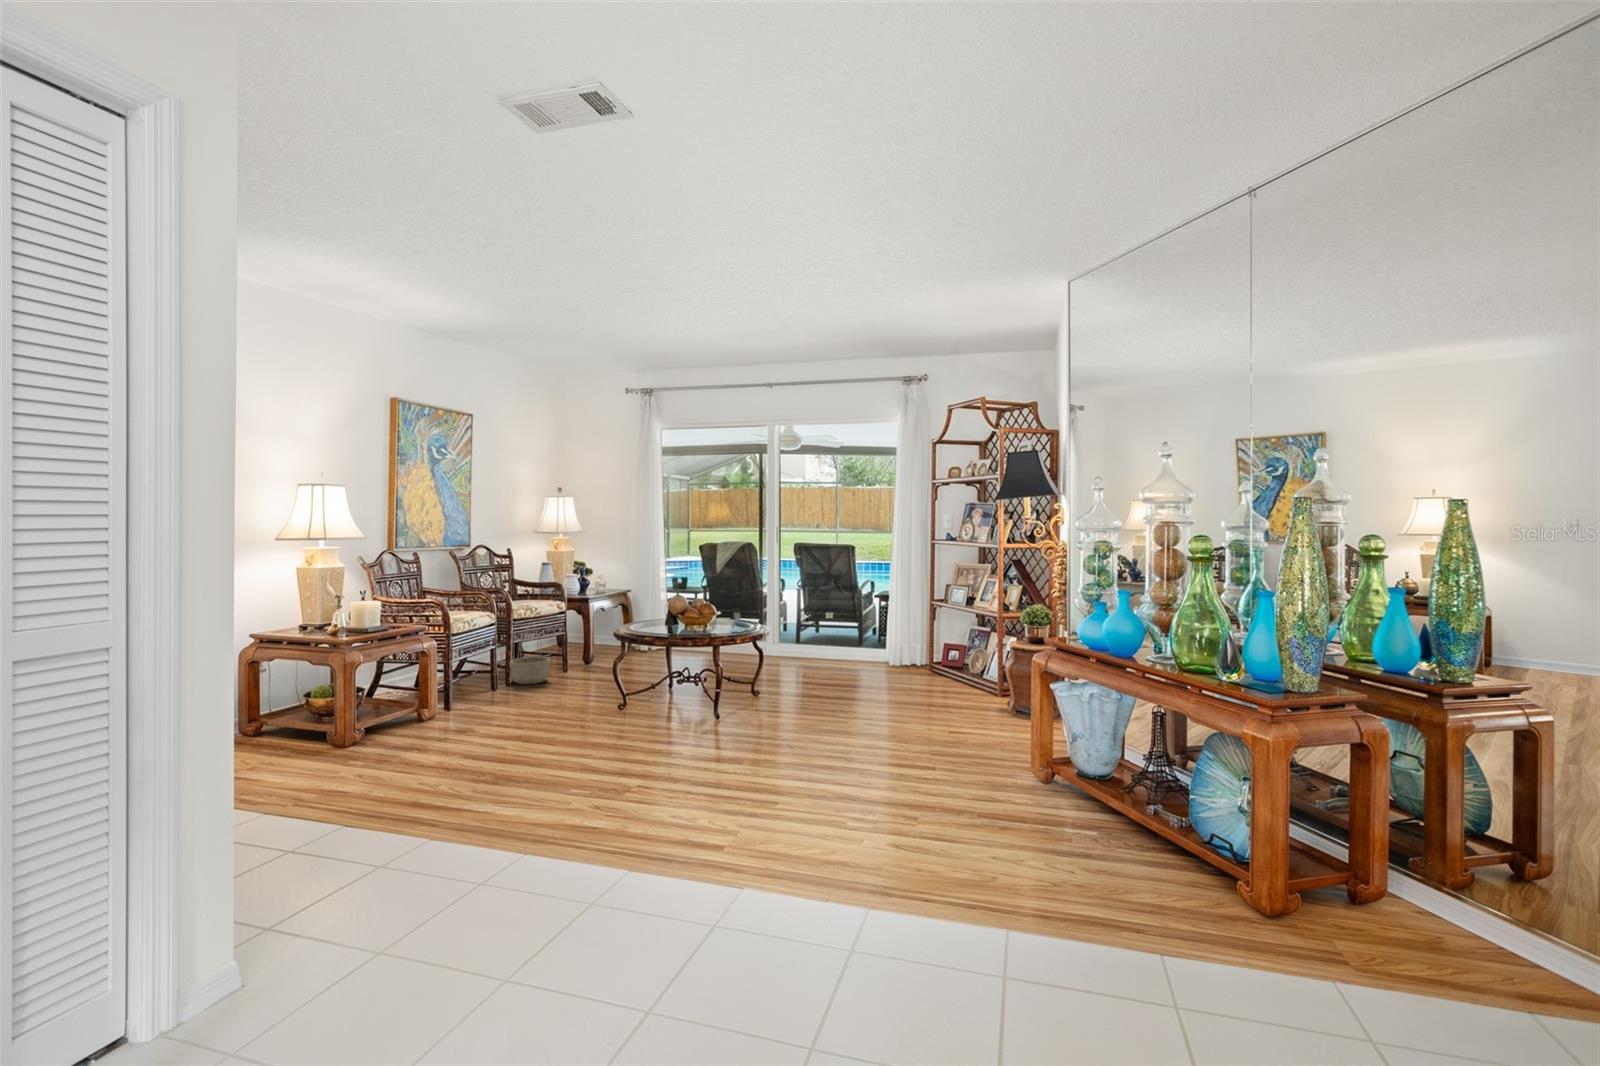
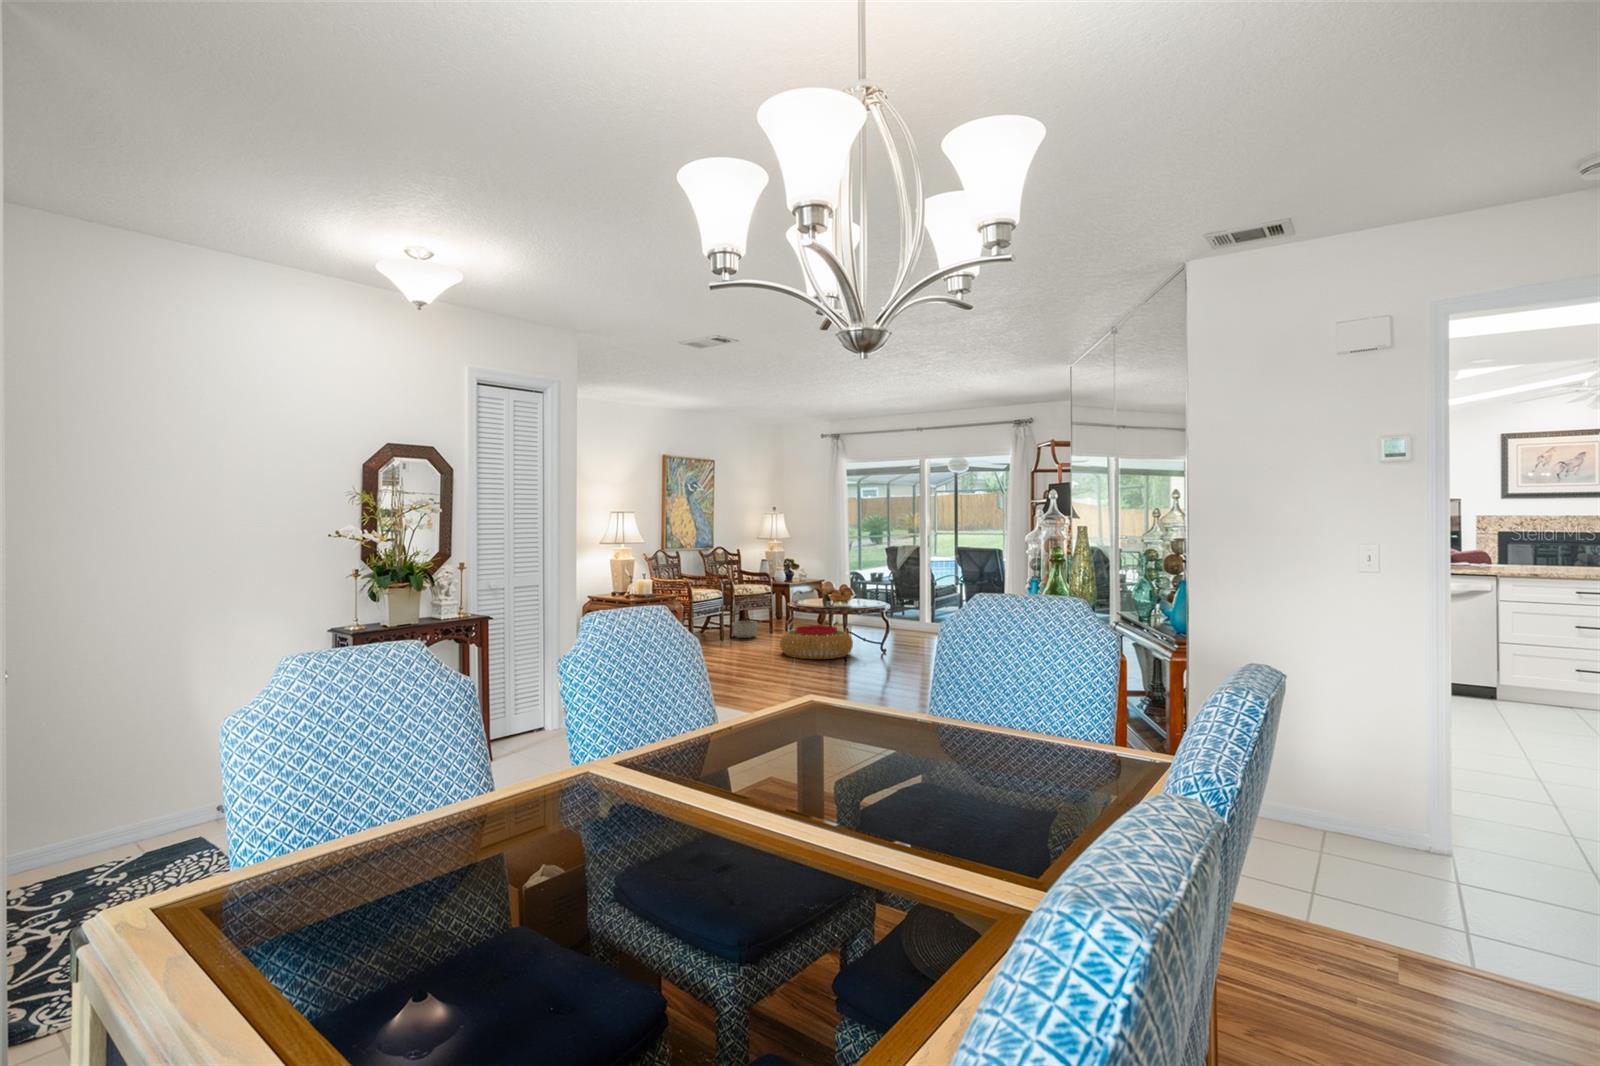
pouf: none [601,663,714,719] -> present [780,625,853,659]

